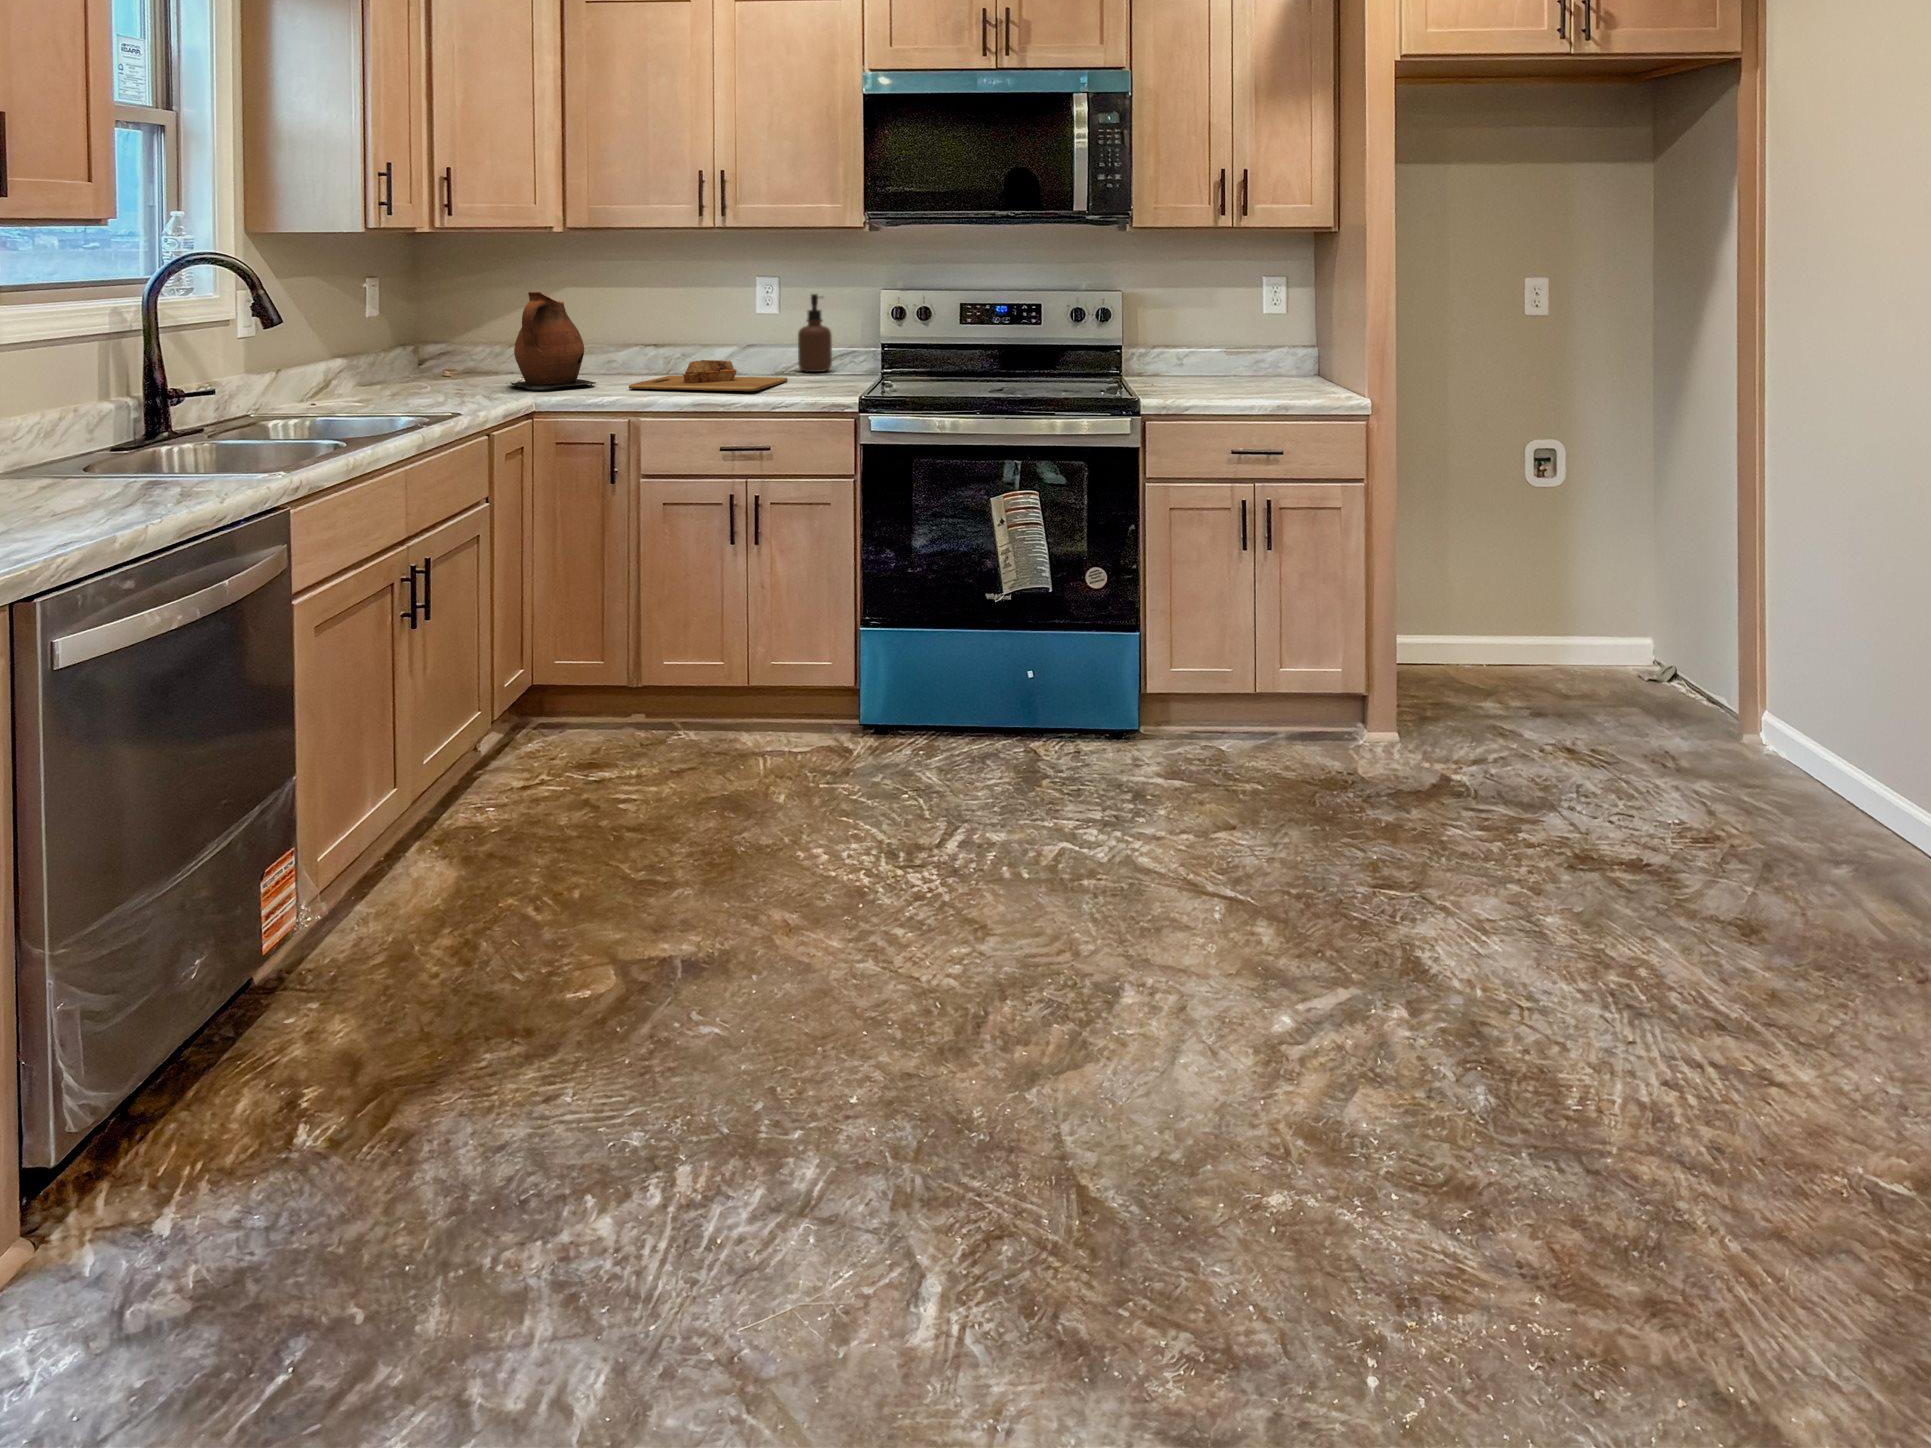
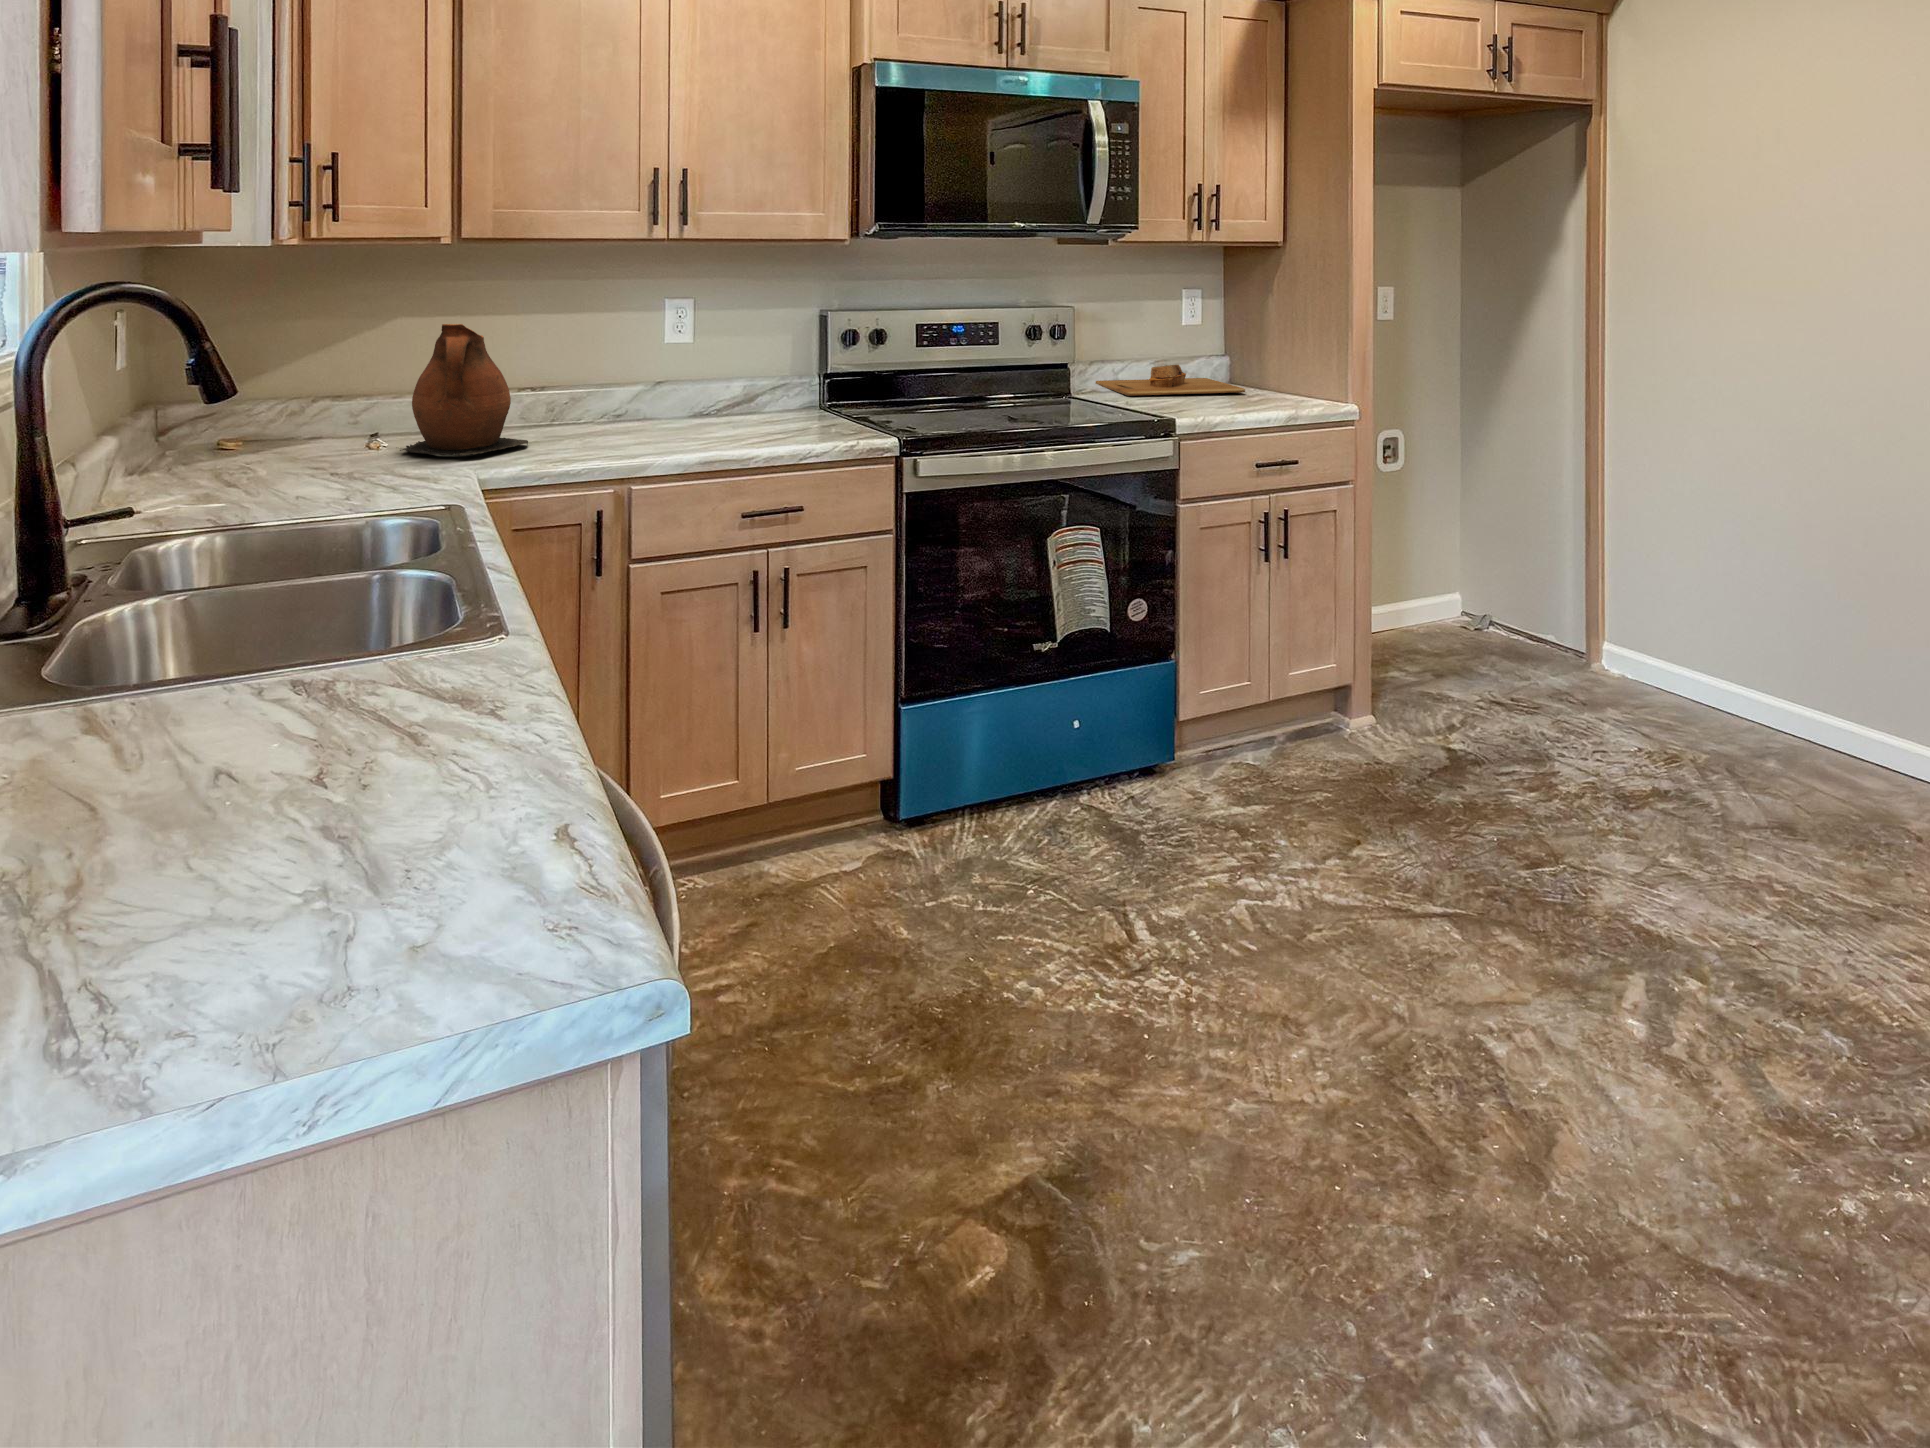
soap dispenser: present [798,294,832,372] -> none [725,313,766,407]
cutting board: present [629,360,788,391] -> present [1096,365,1245,396]

